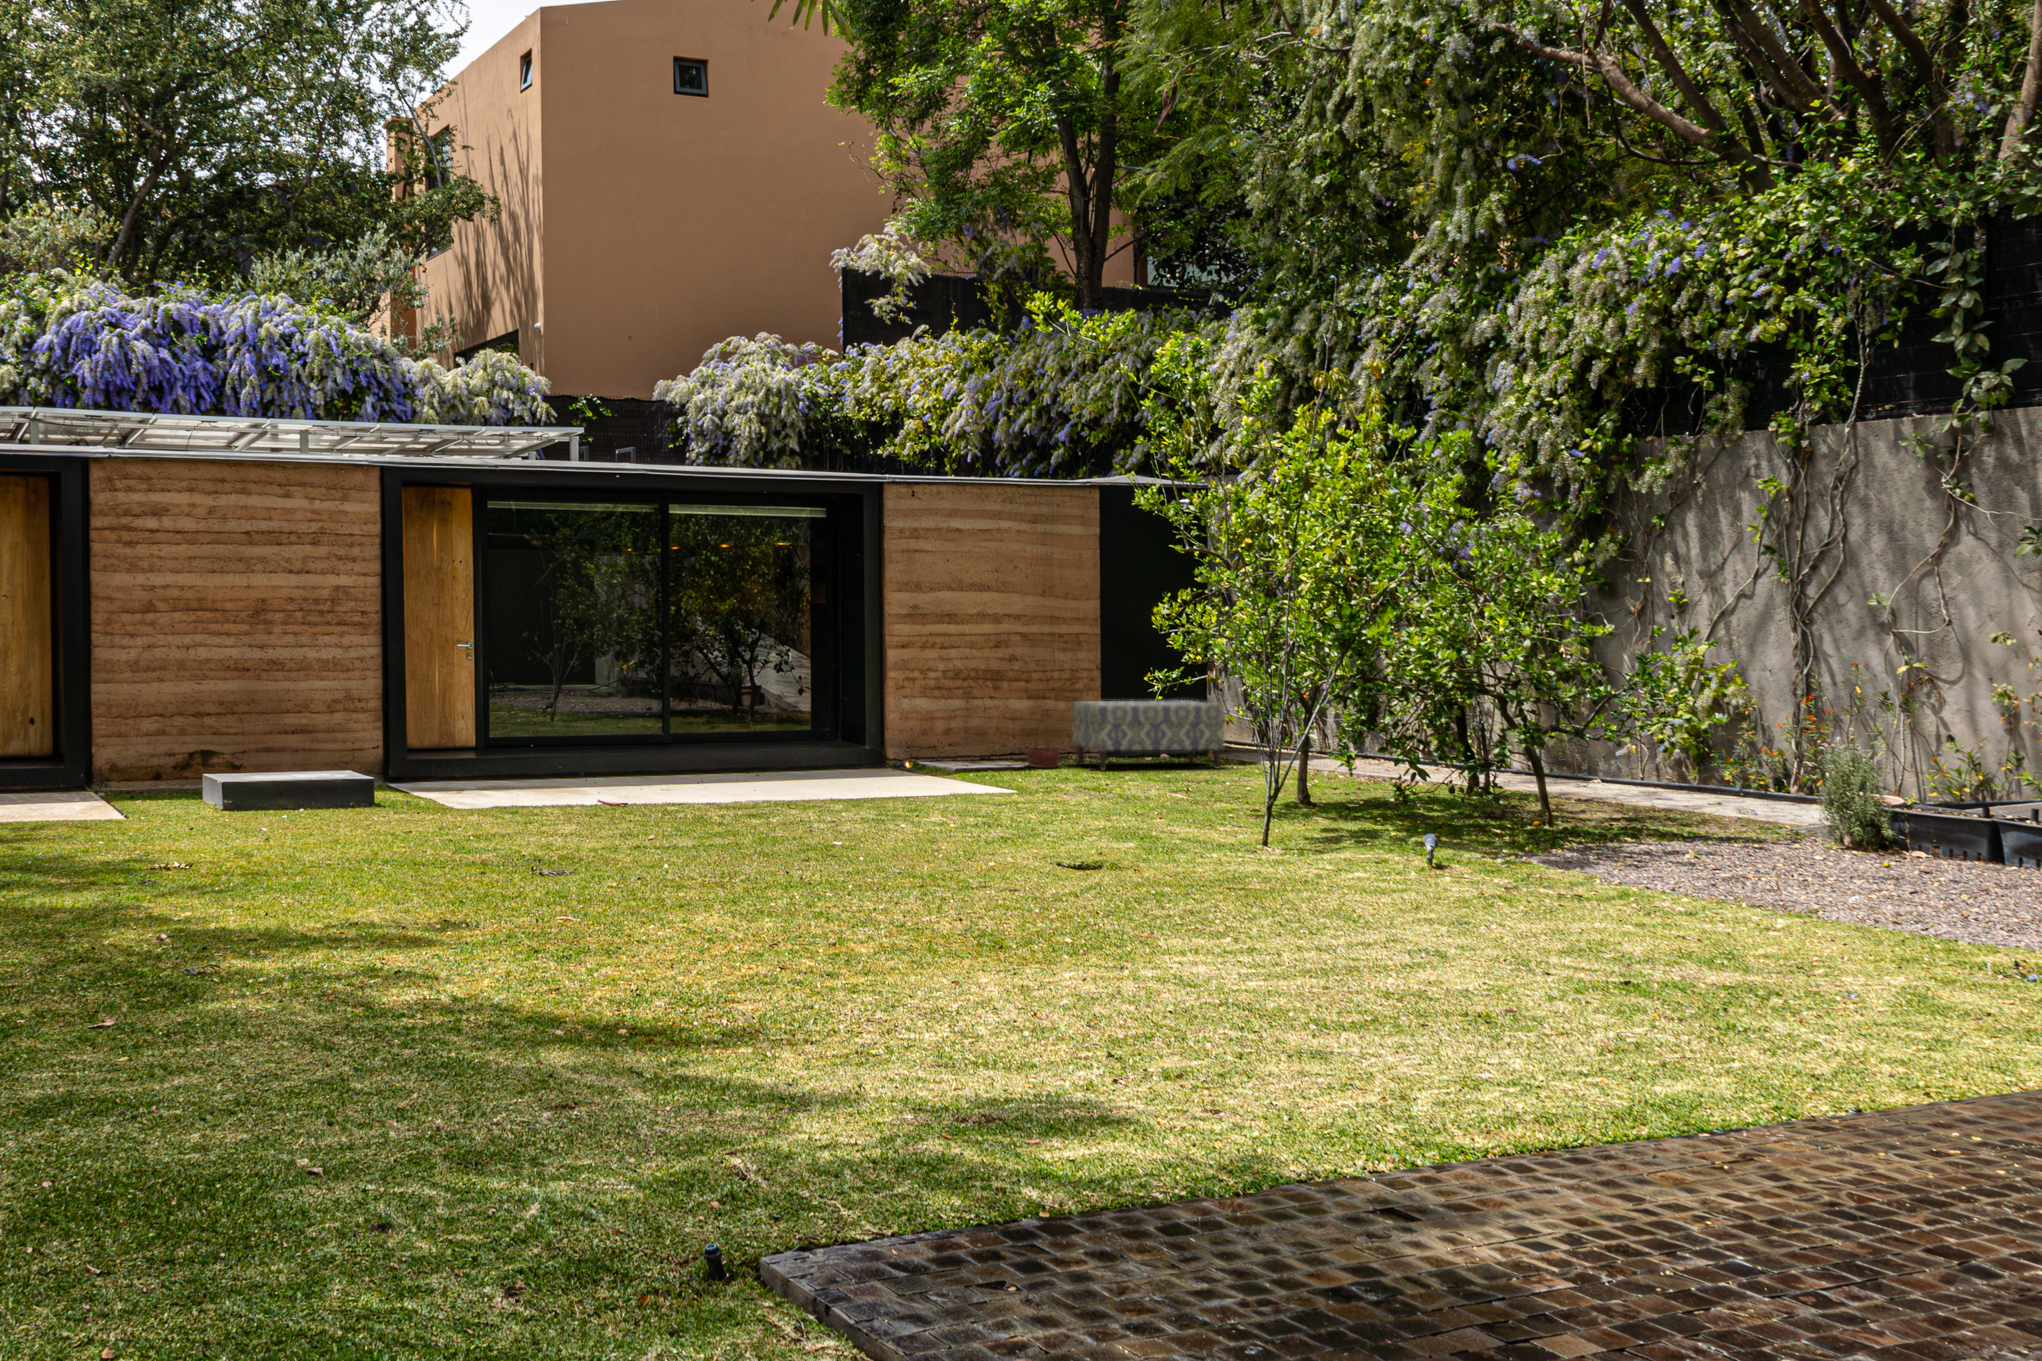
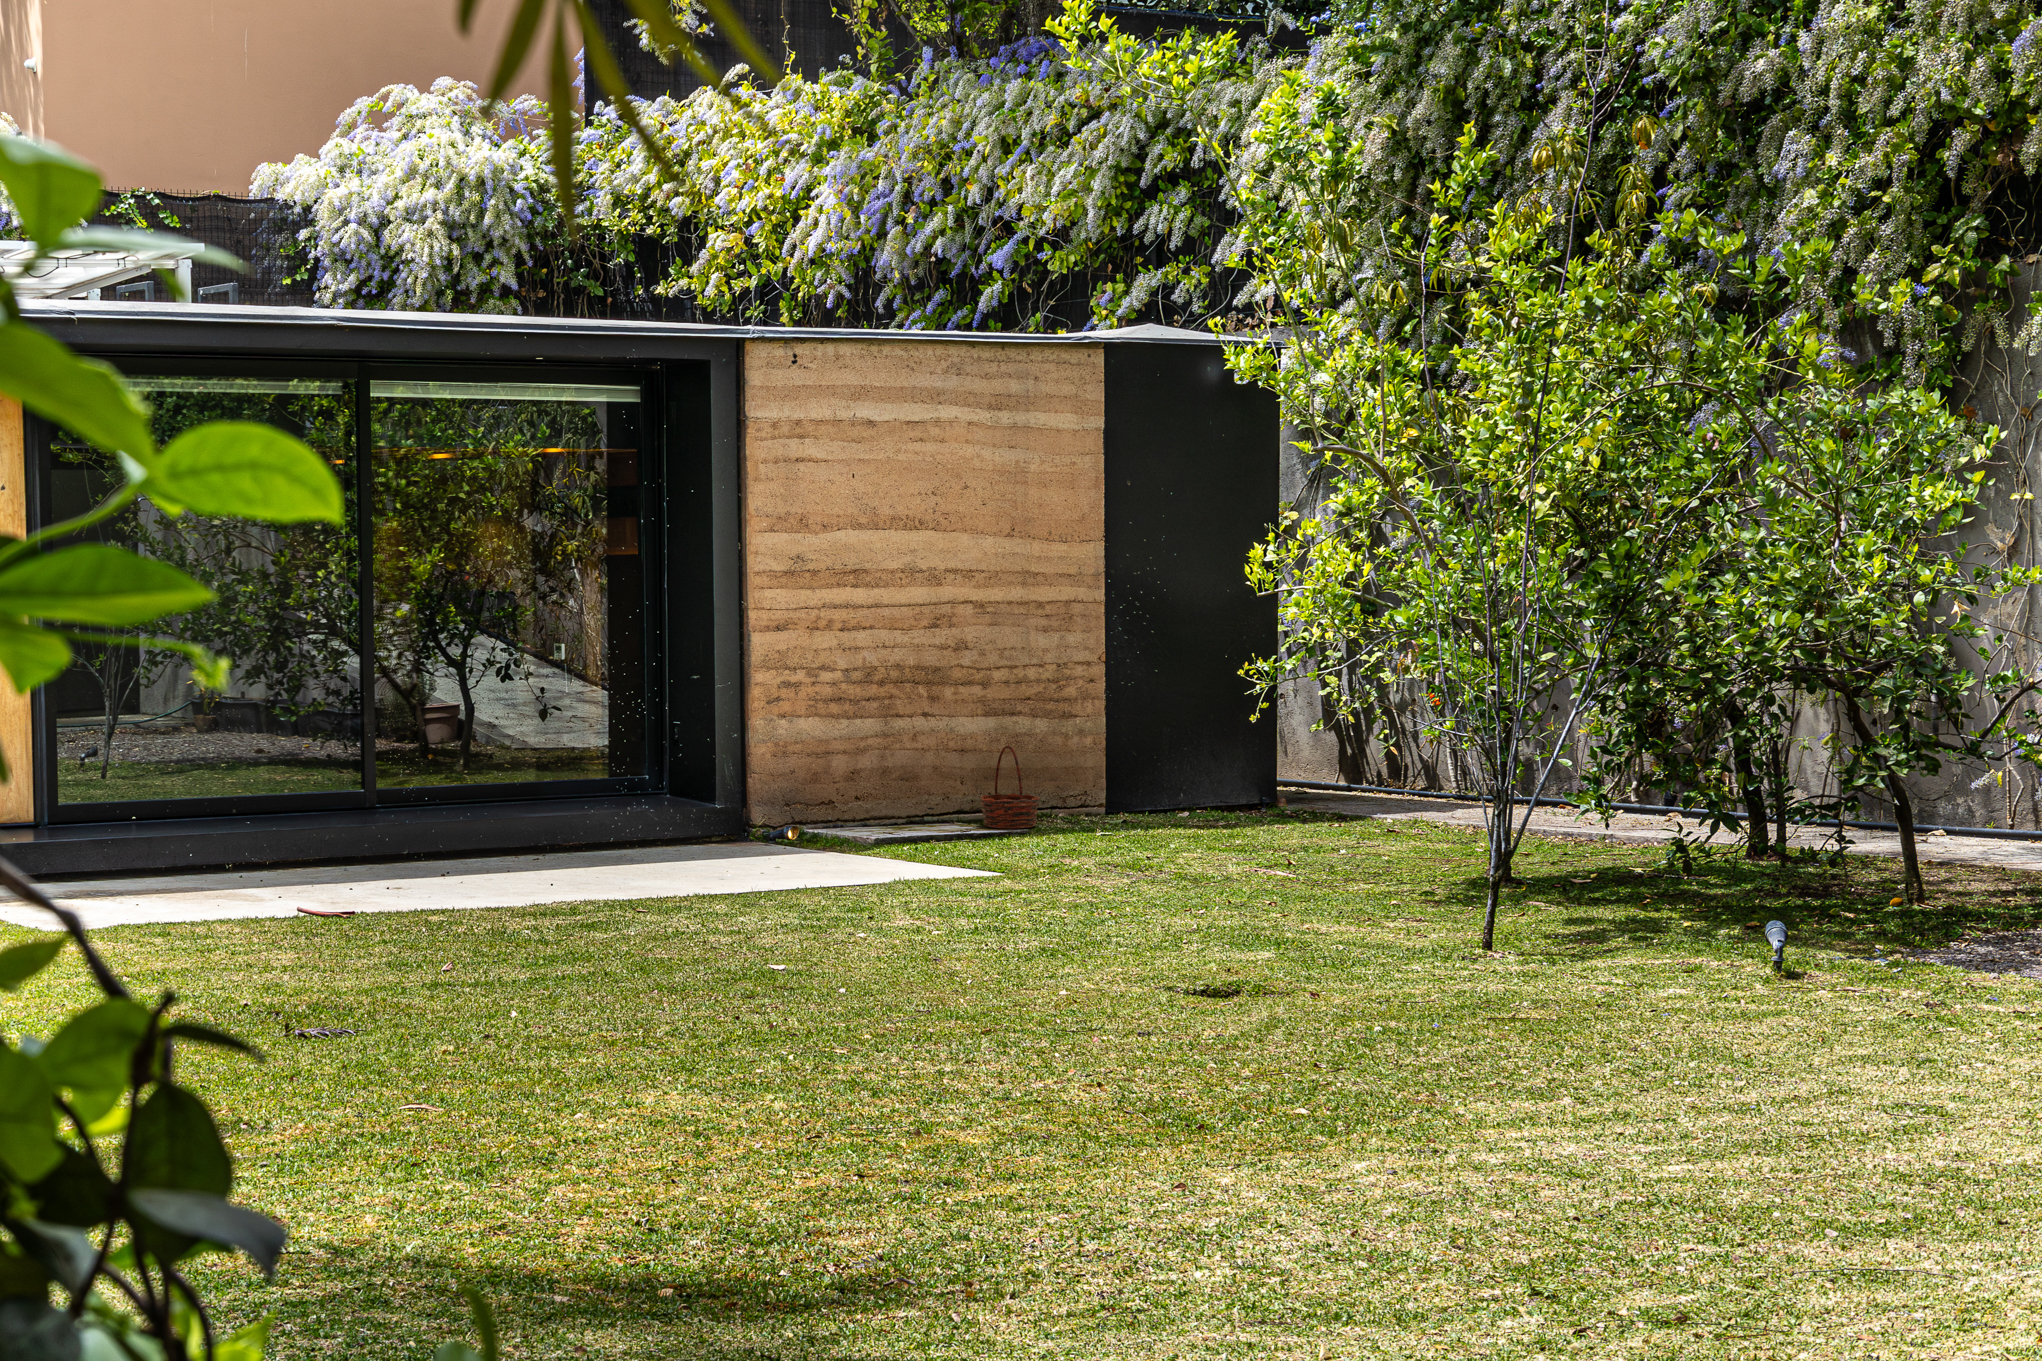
bench: present [1072,700,1224,771] -> none [1055,705,1306,830]

